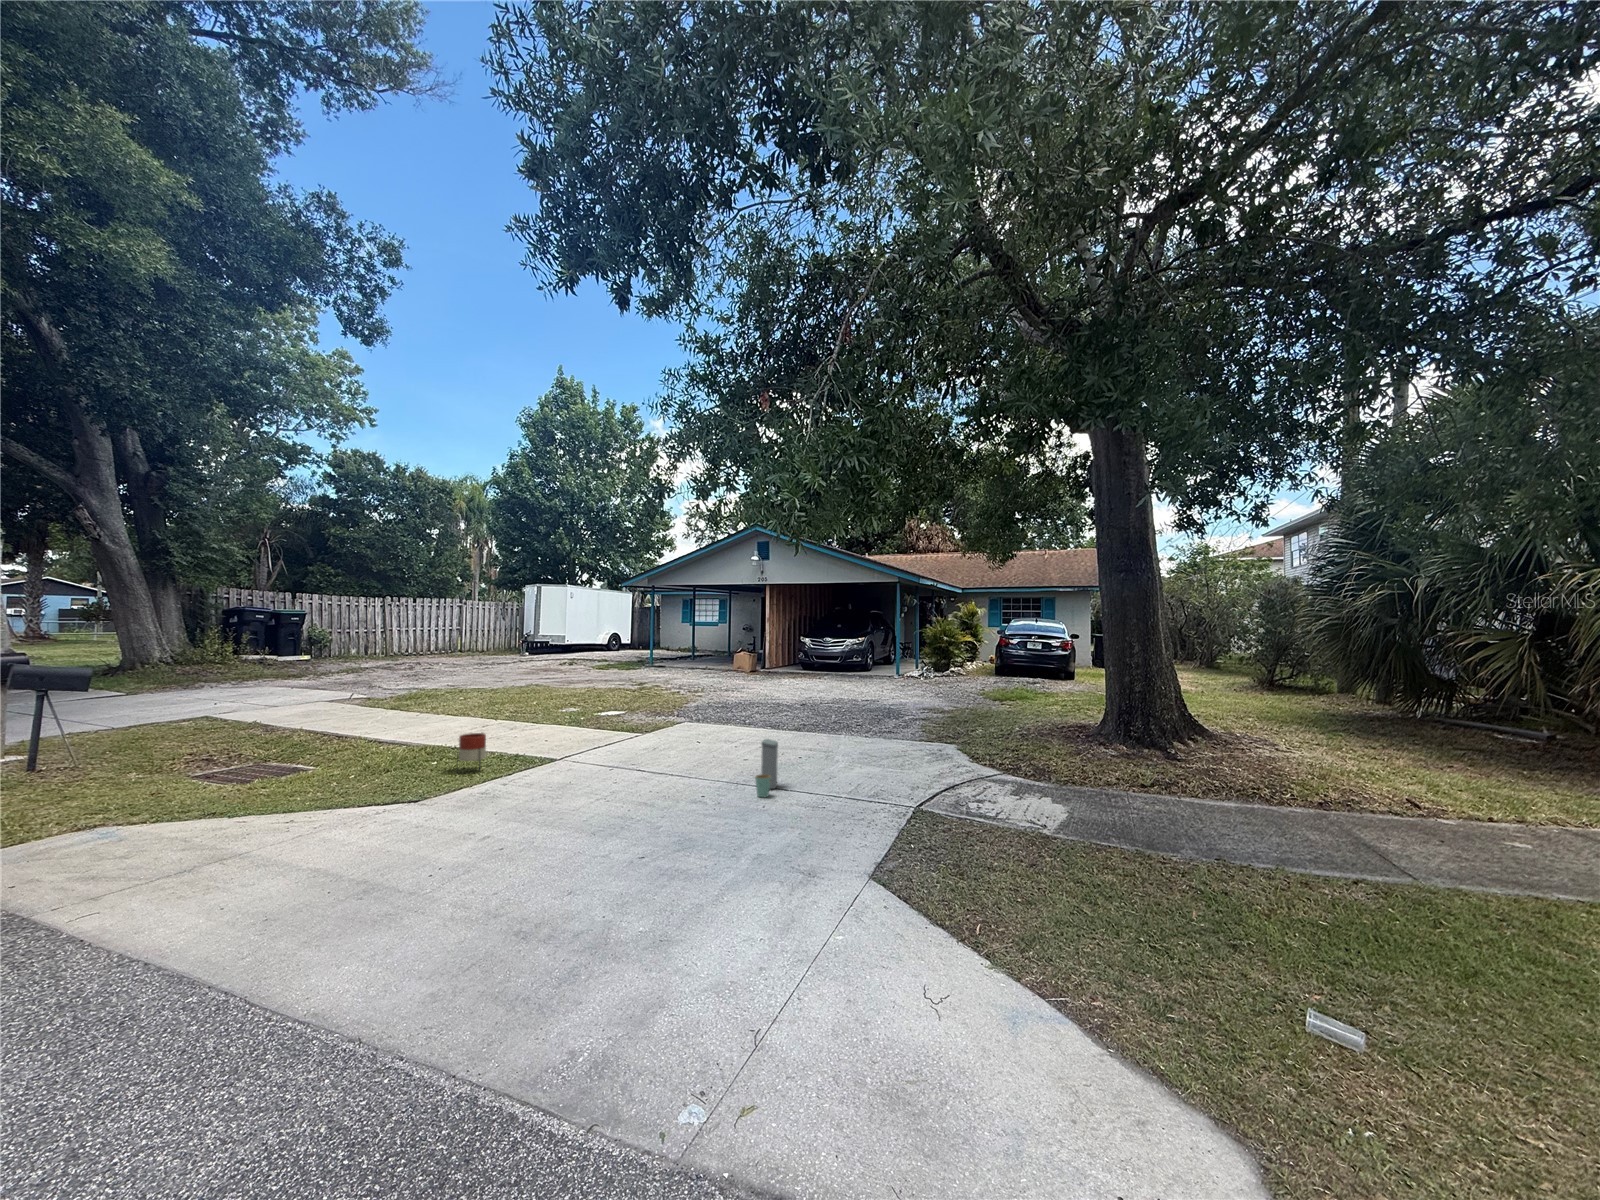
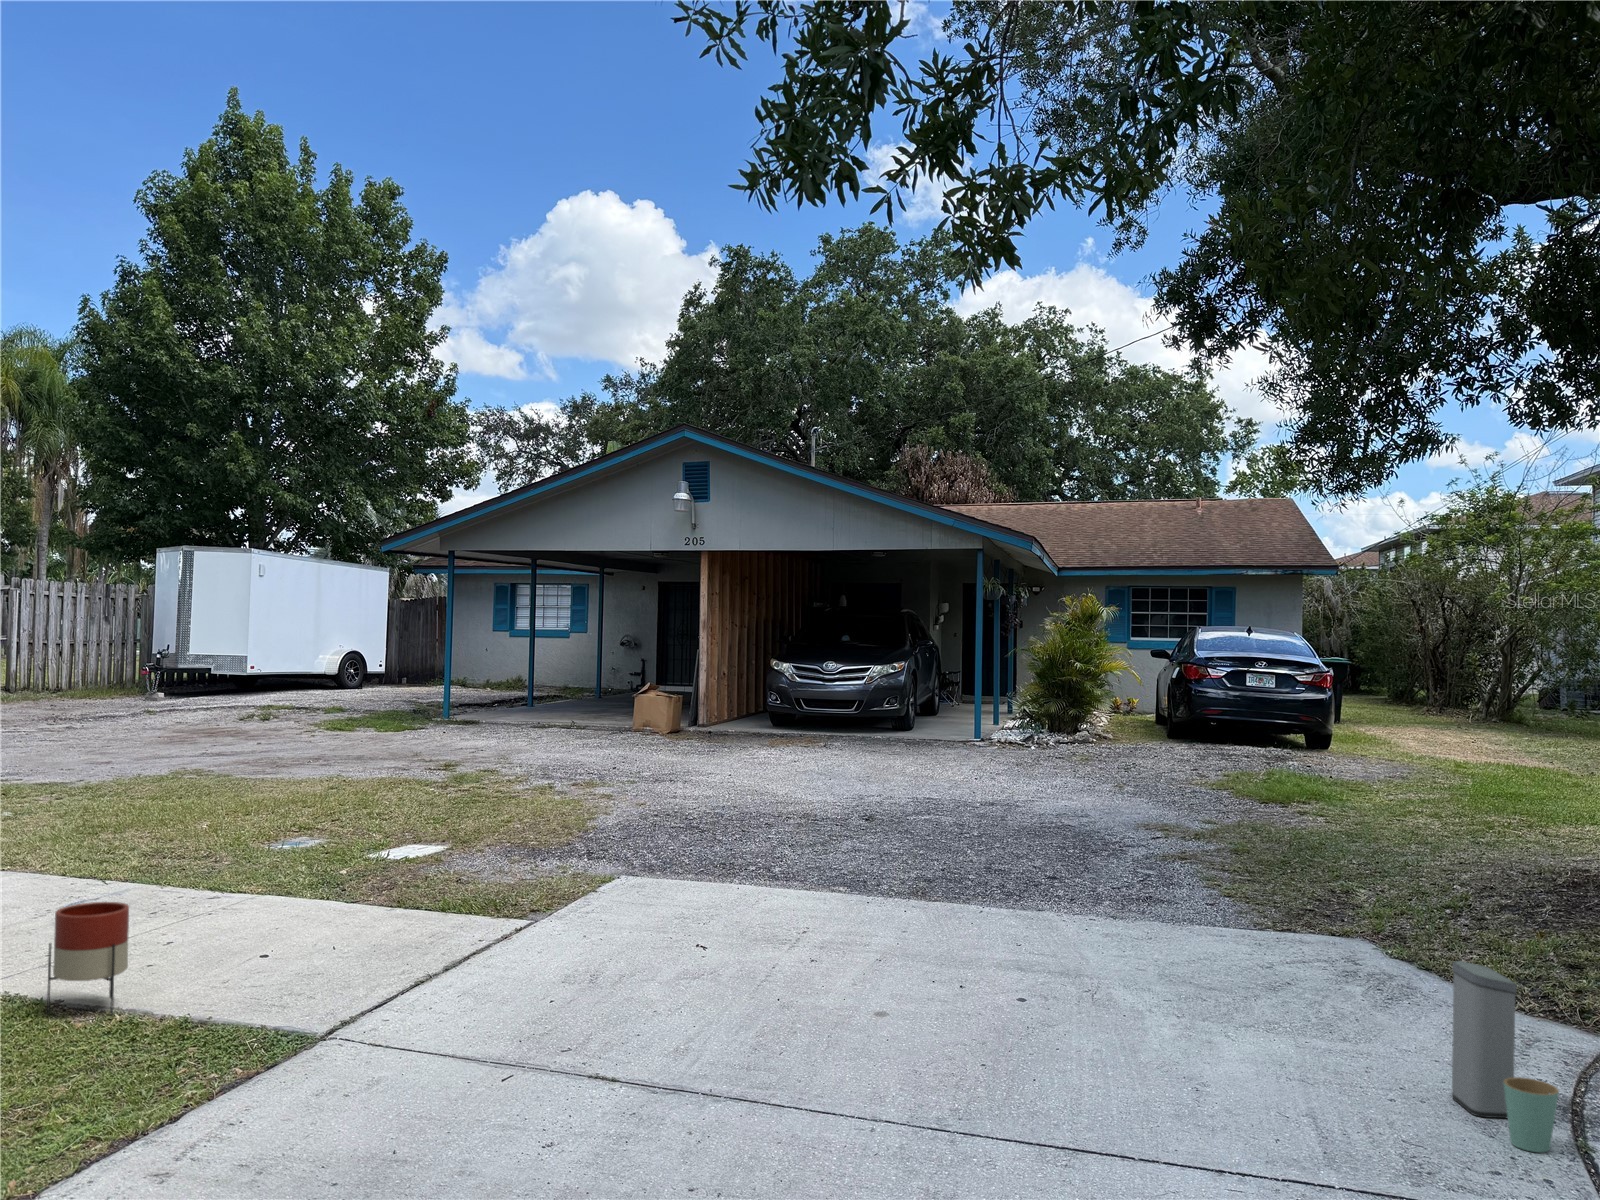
trash can: present [755,739,778,797] -> present [1452,961,1559,1152]

